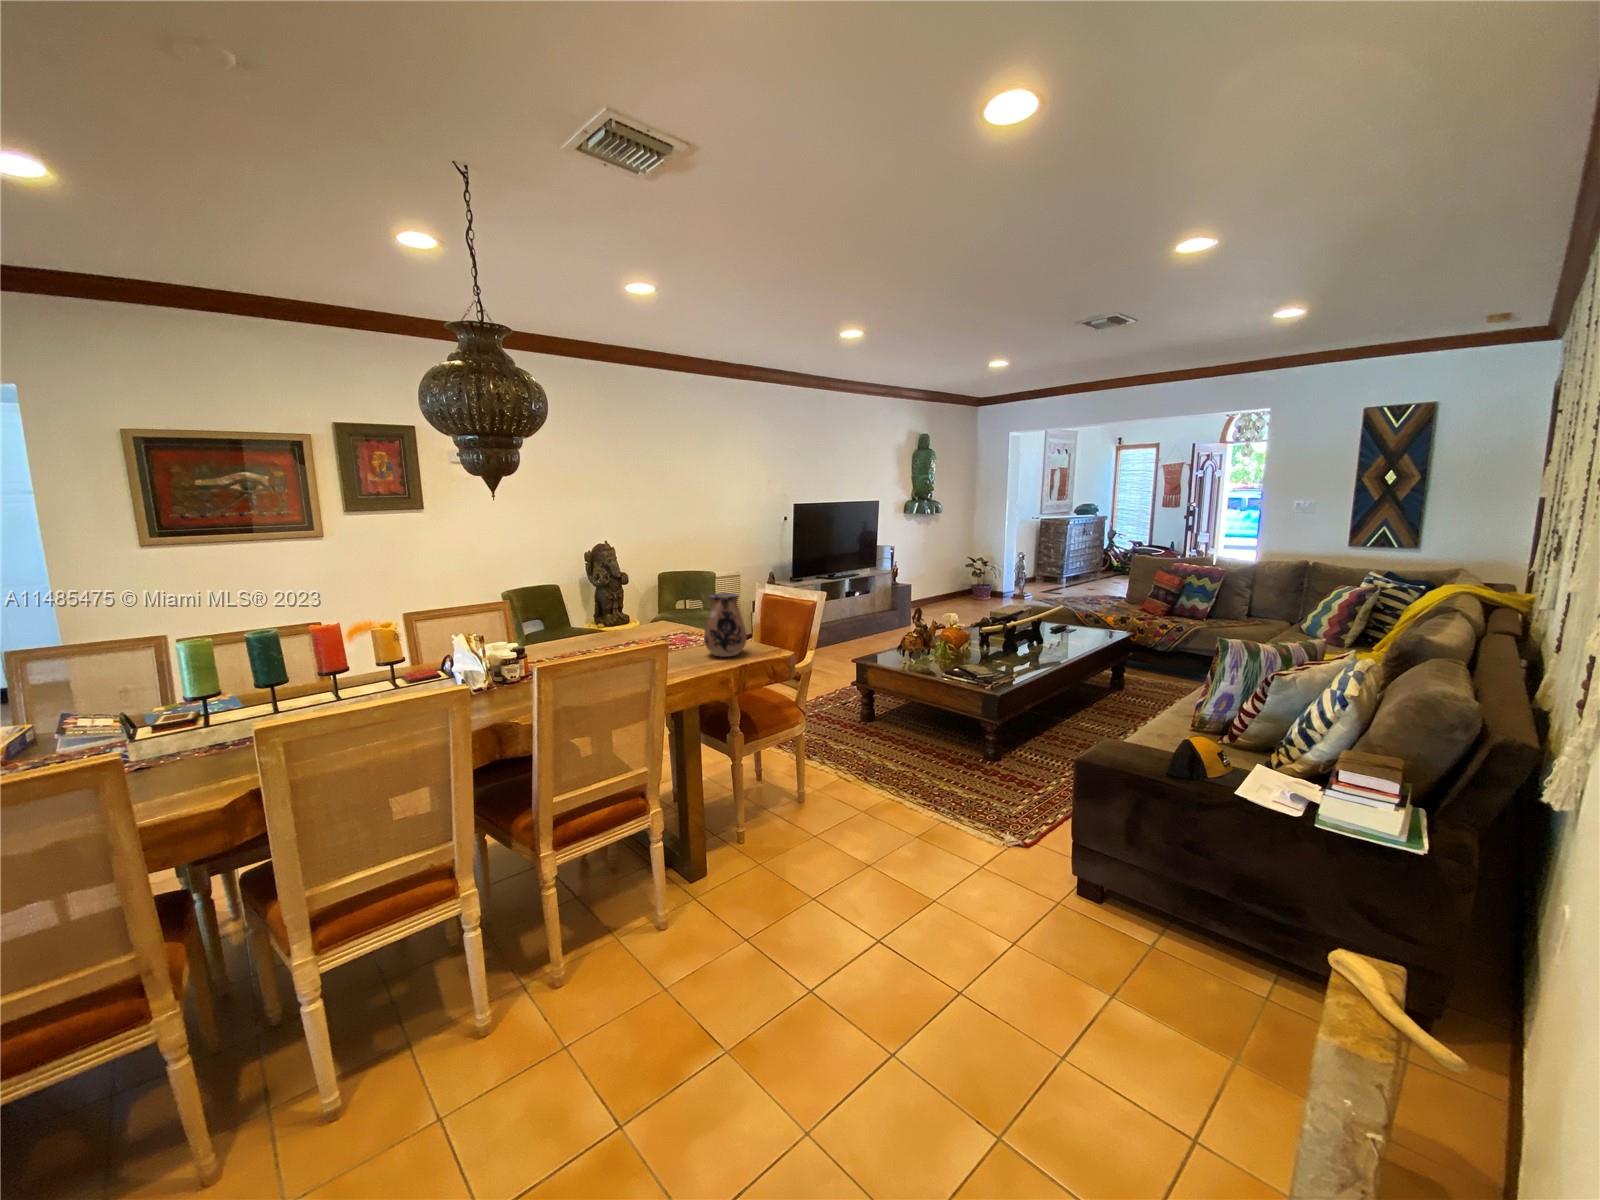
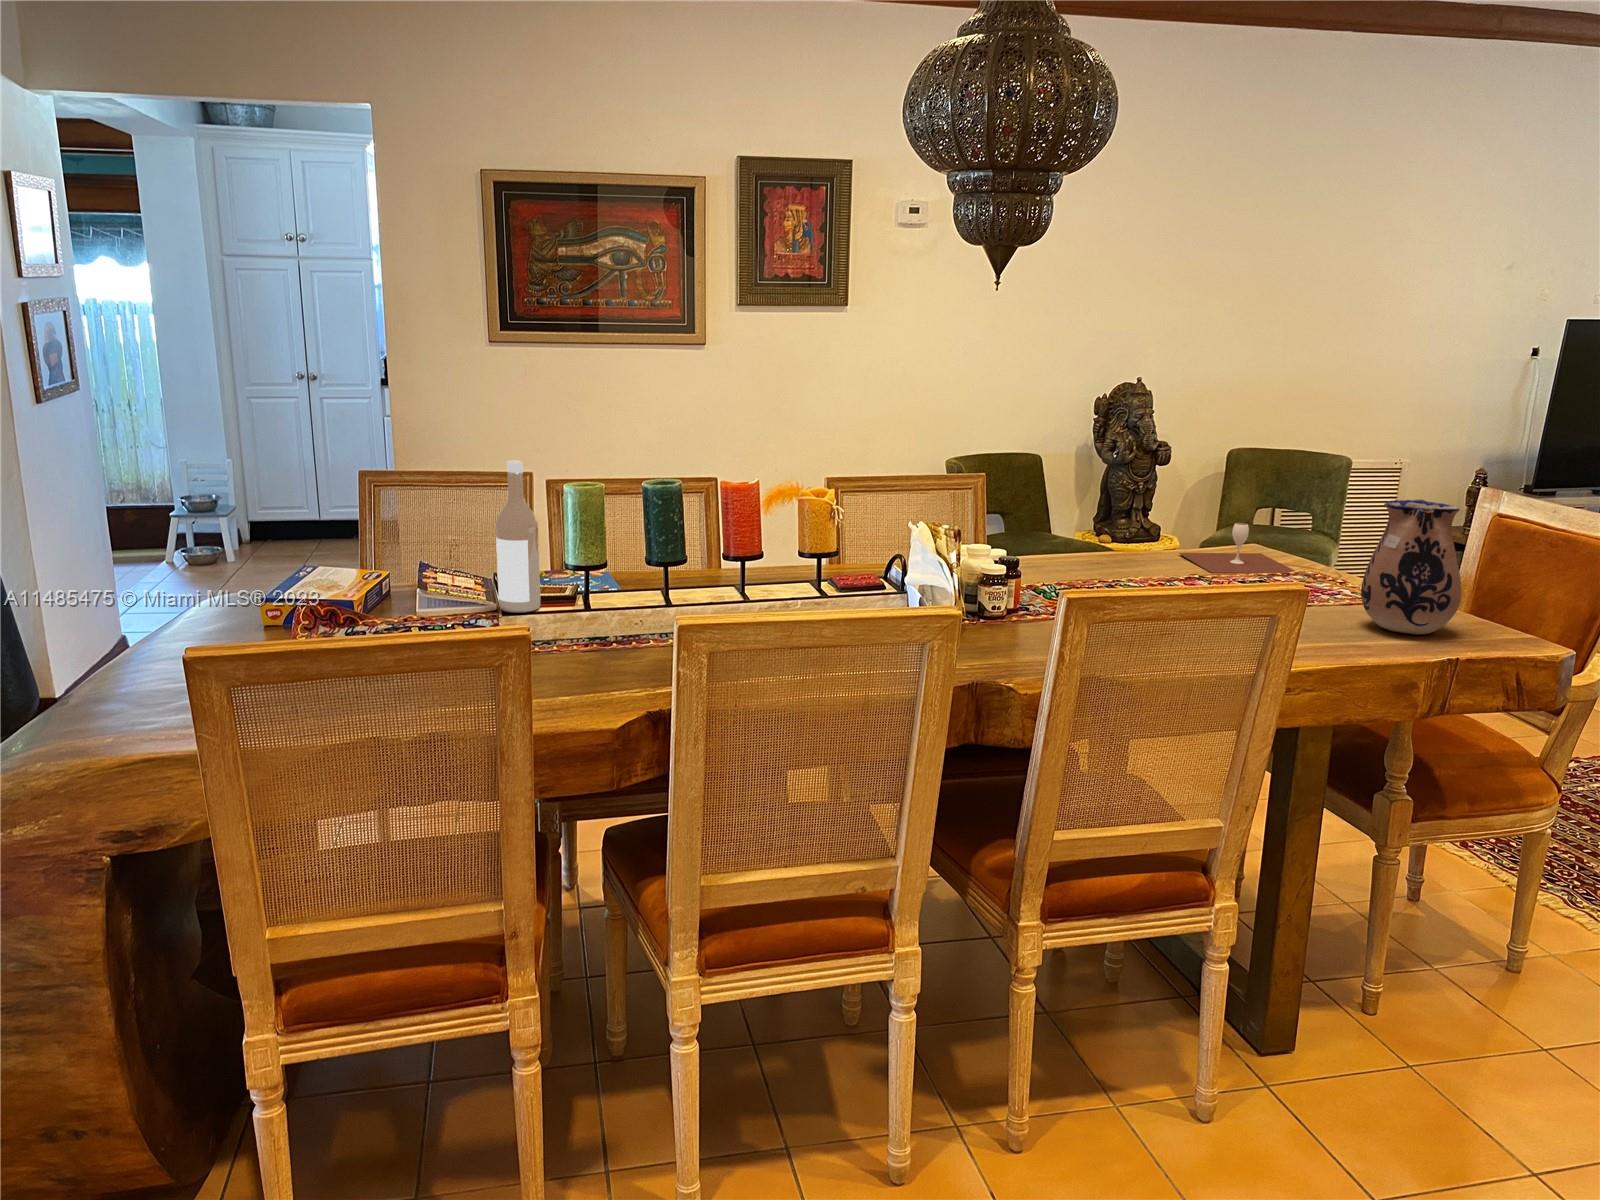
wine glass: none [625,612,684,640] -> present [1179,523,1295,573]
wine bottle: none [117,634,168,741] -> present [496,461,540,613]

